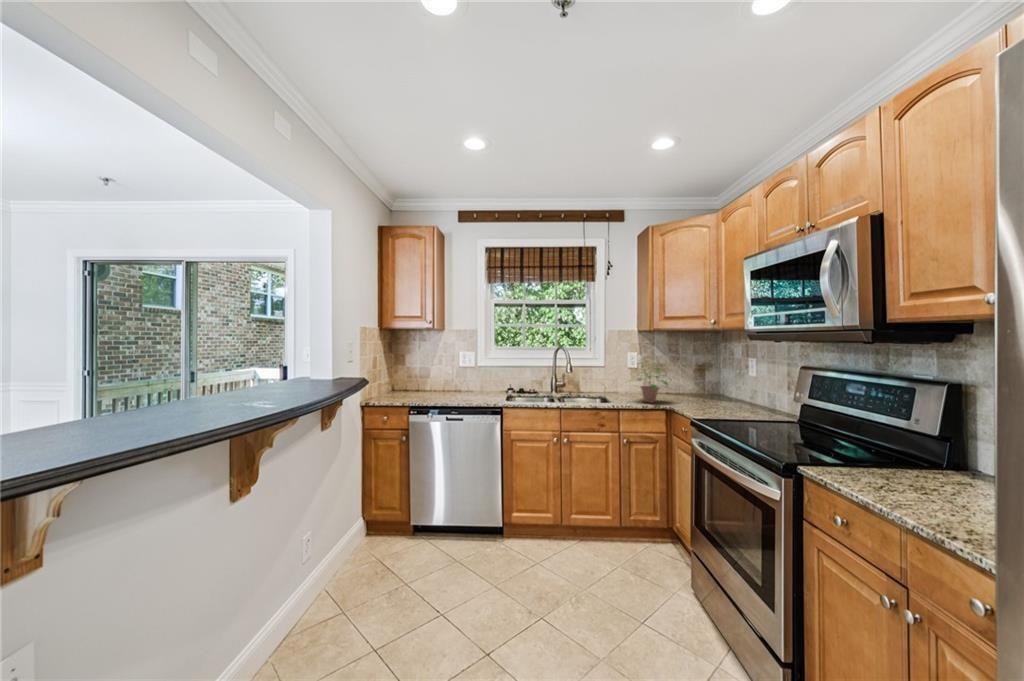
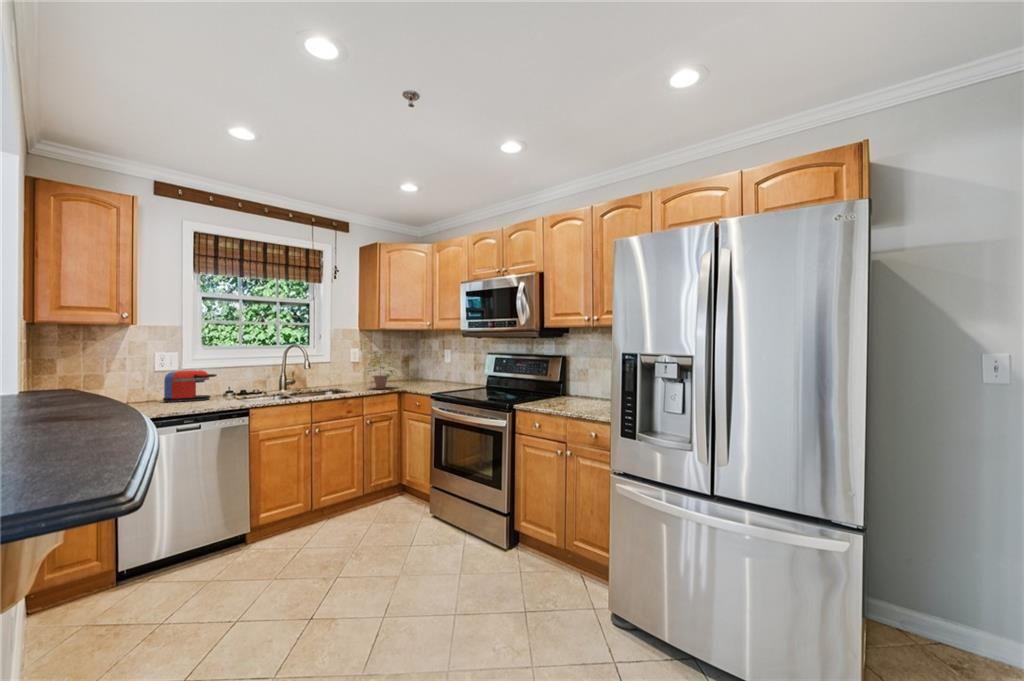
coffee maker: none [457,368,494,396] -> present [163,370,217,402]

